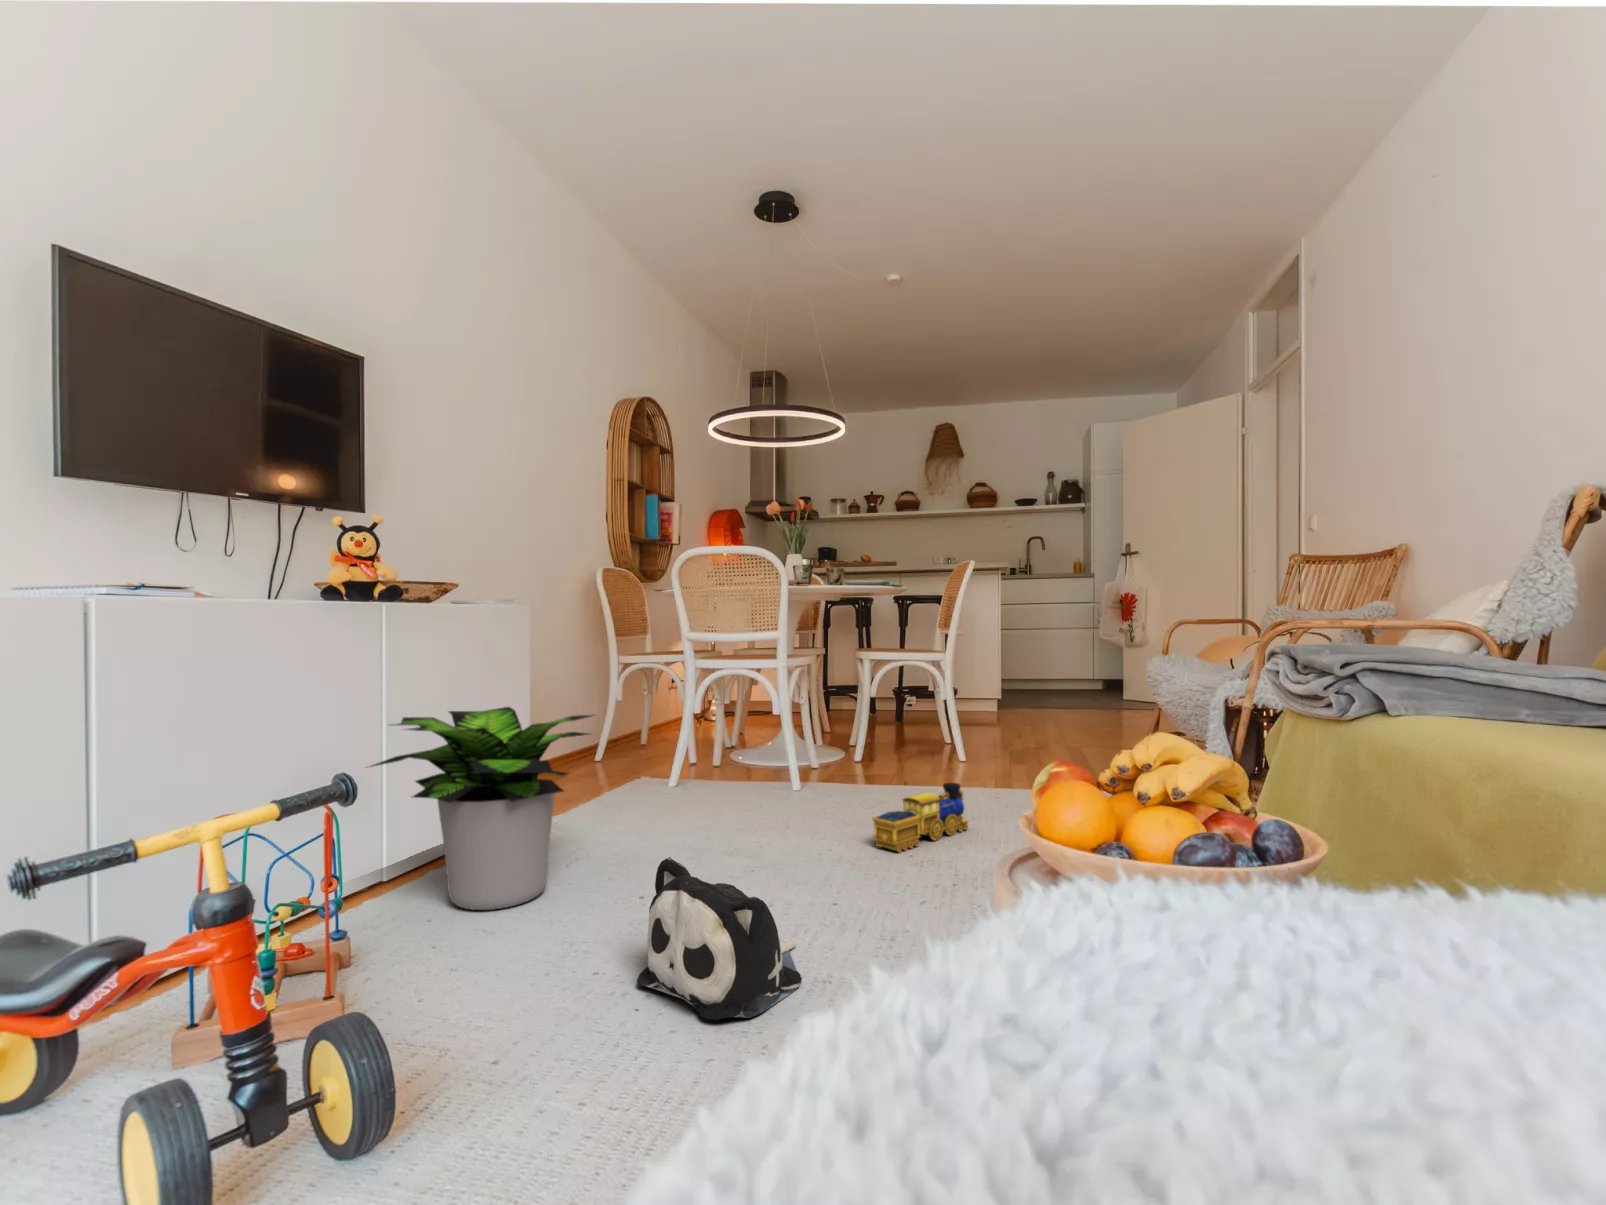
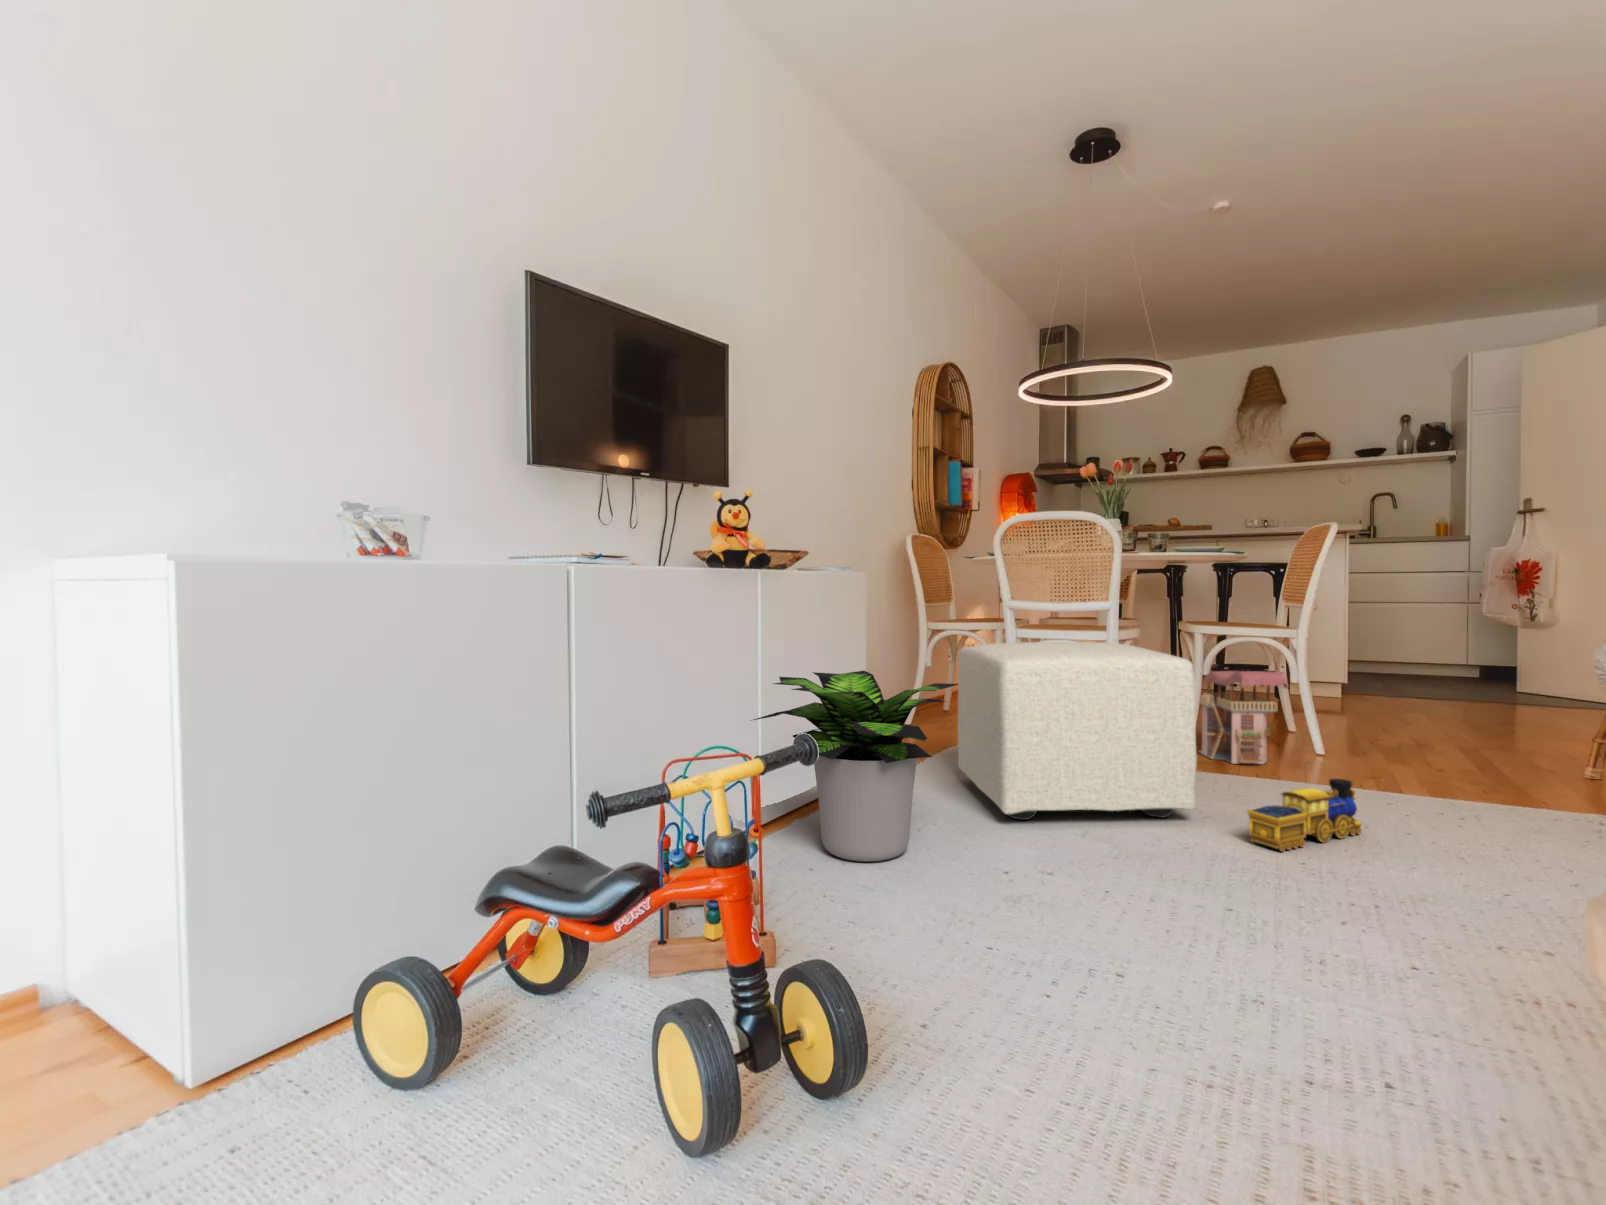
ottoman: none [628,670,836,848] -> present [958,642,1197,820]
toy house: none [863,691,931,778] -> present [1198,671,1288,764]
plush toy: present [637,857,802,1020] -> none [1038,837,1224,1017]

